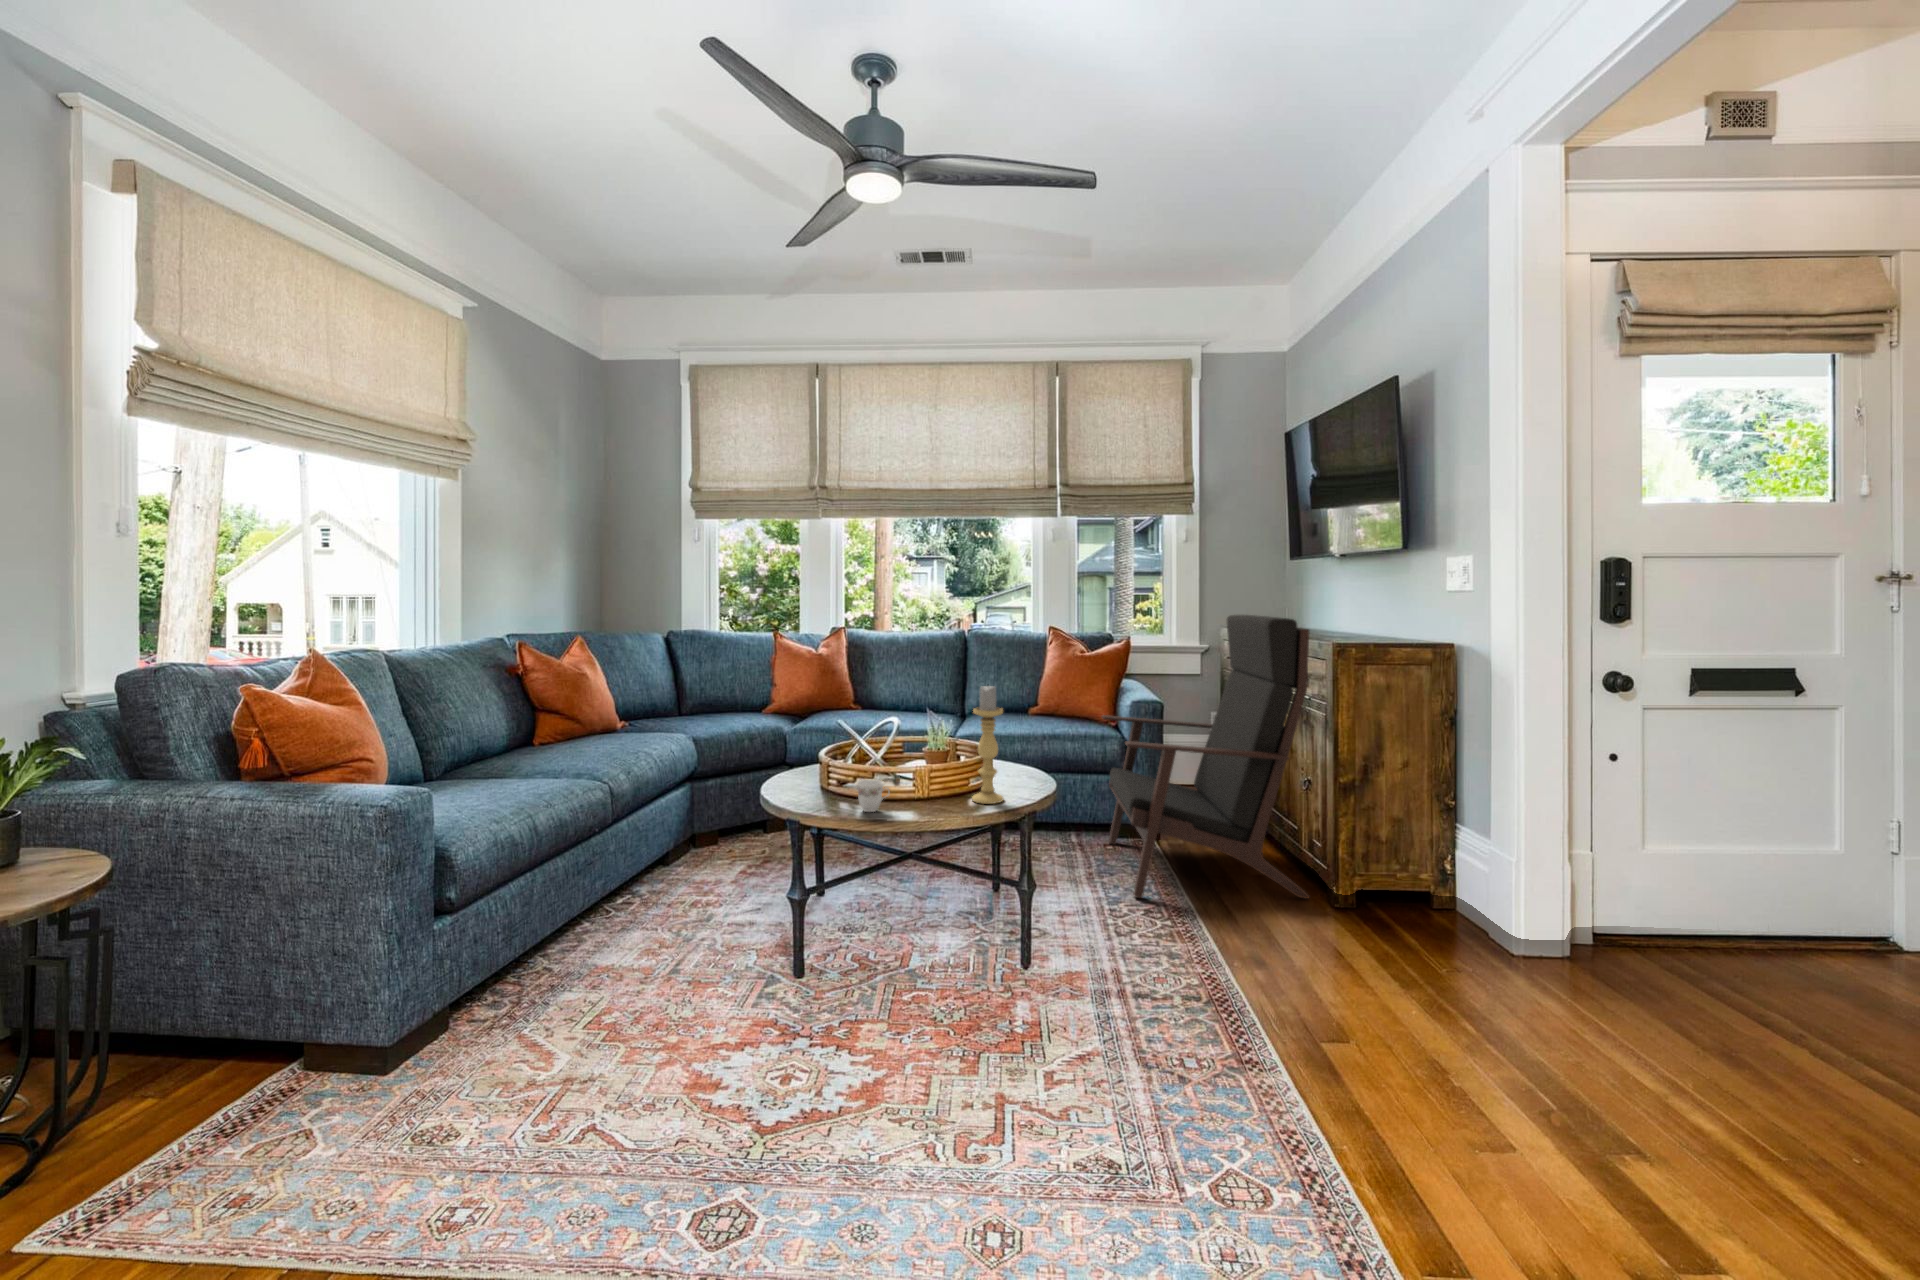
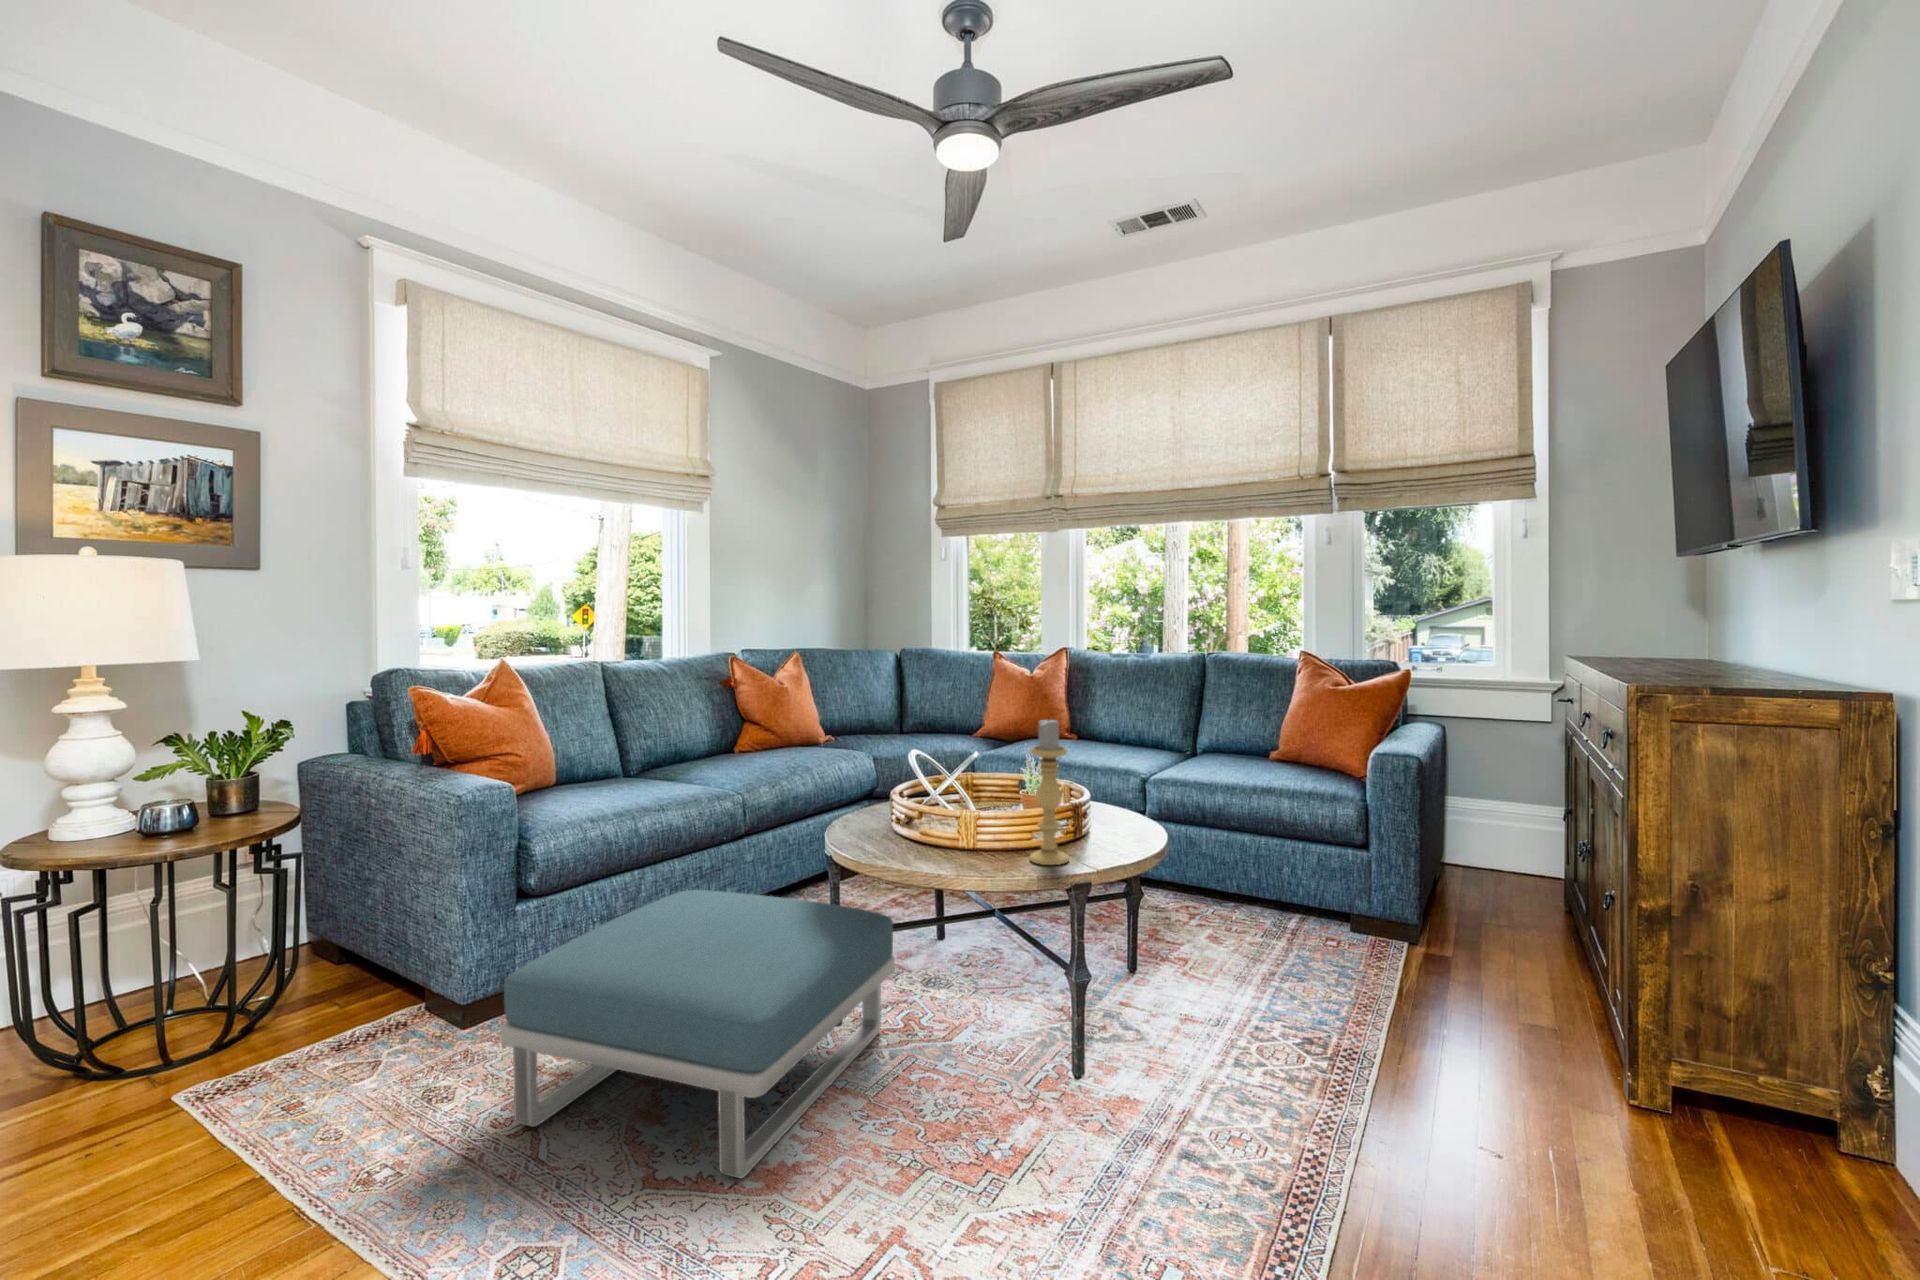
lounge chair: present [1102,615,1309,899] -> none [1289,637,1596,1078]
teacup: present [856,779,890,812] -> none [887,819,923,857]
footstool: none [550,864,867,1123] -> present [500,890,895,1178]

